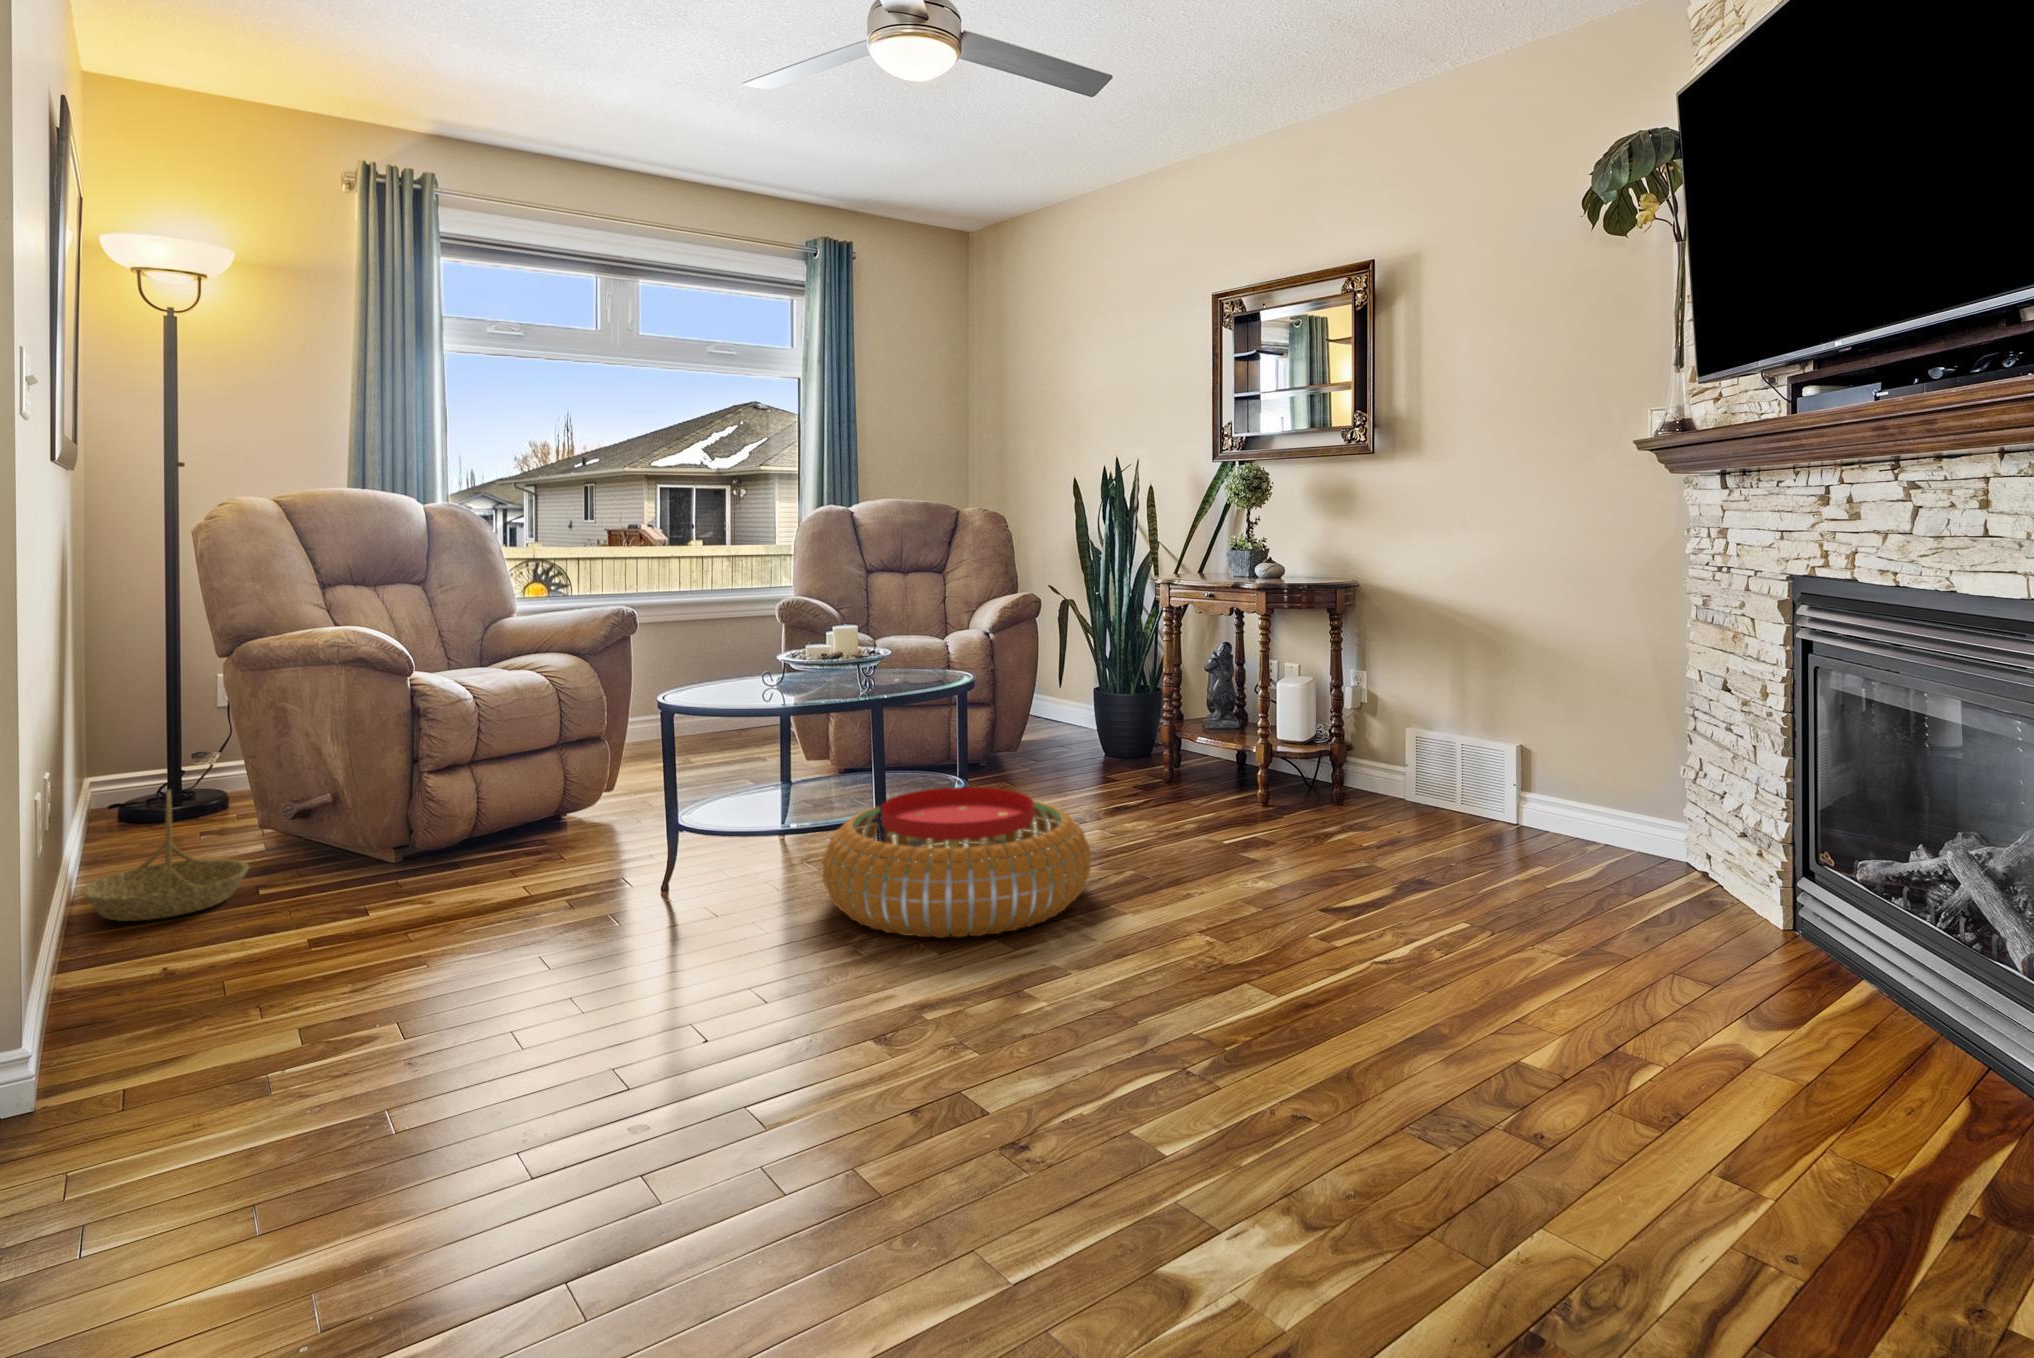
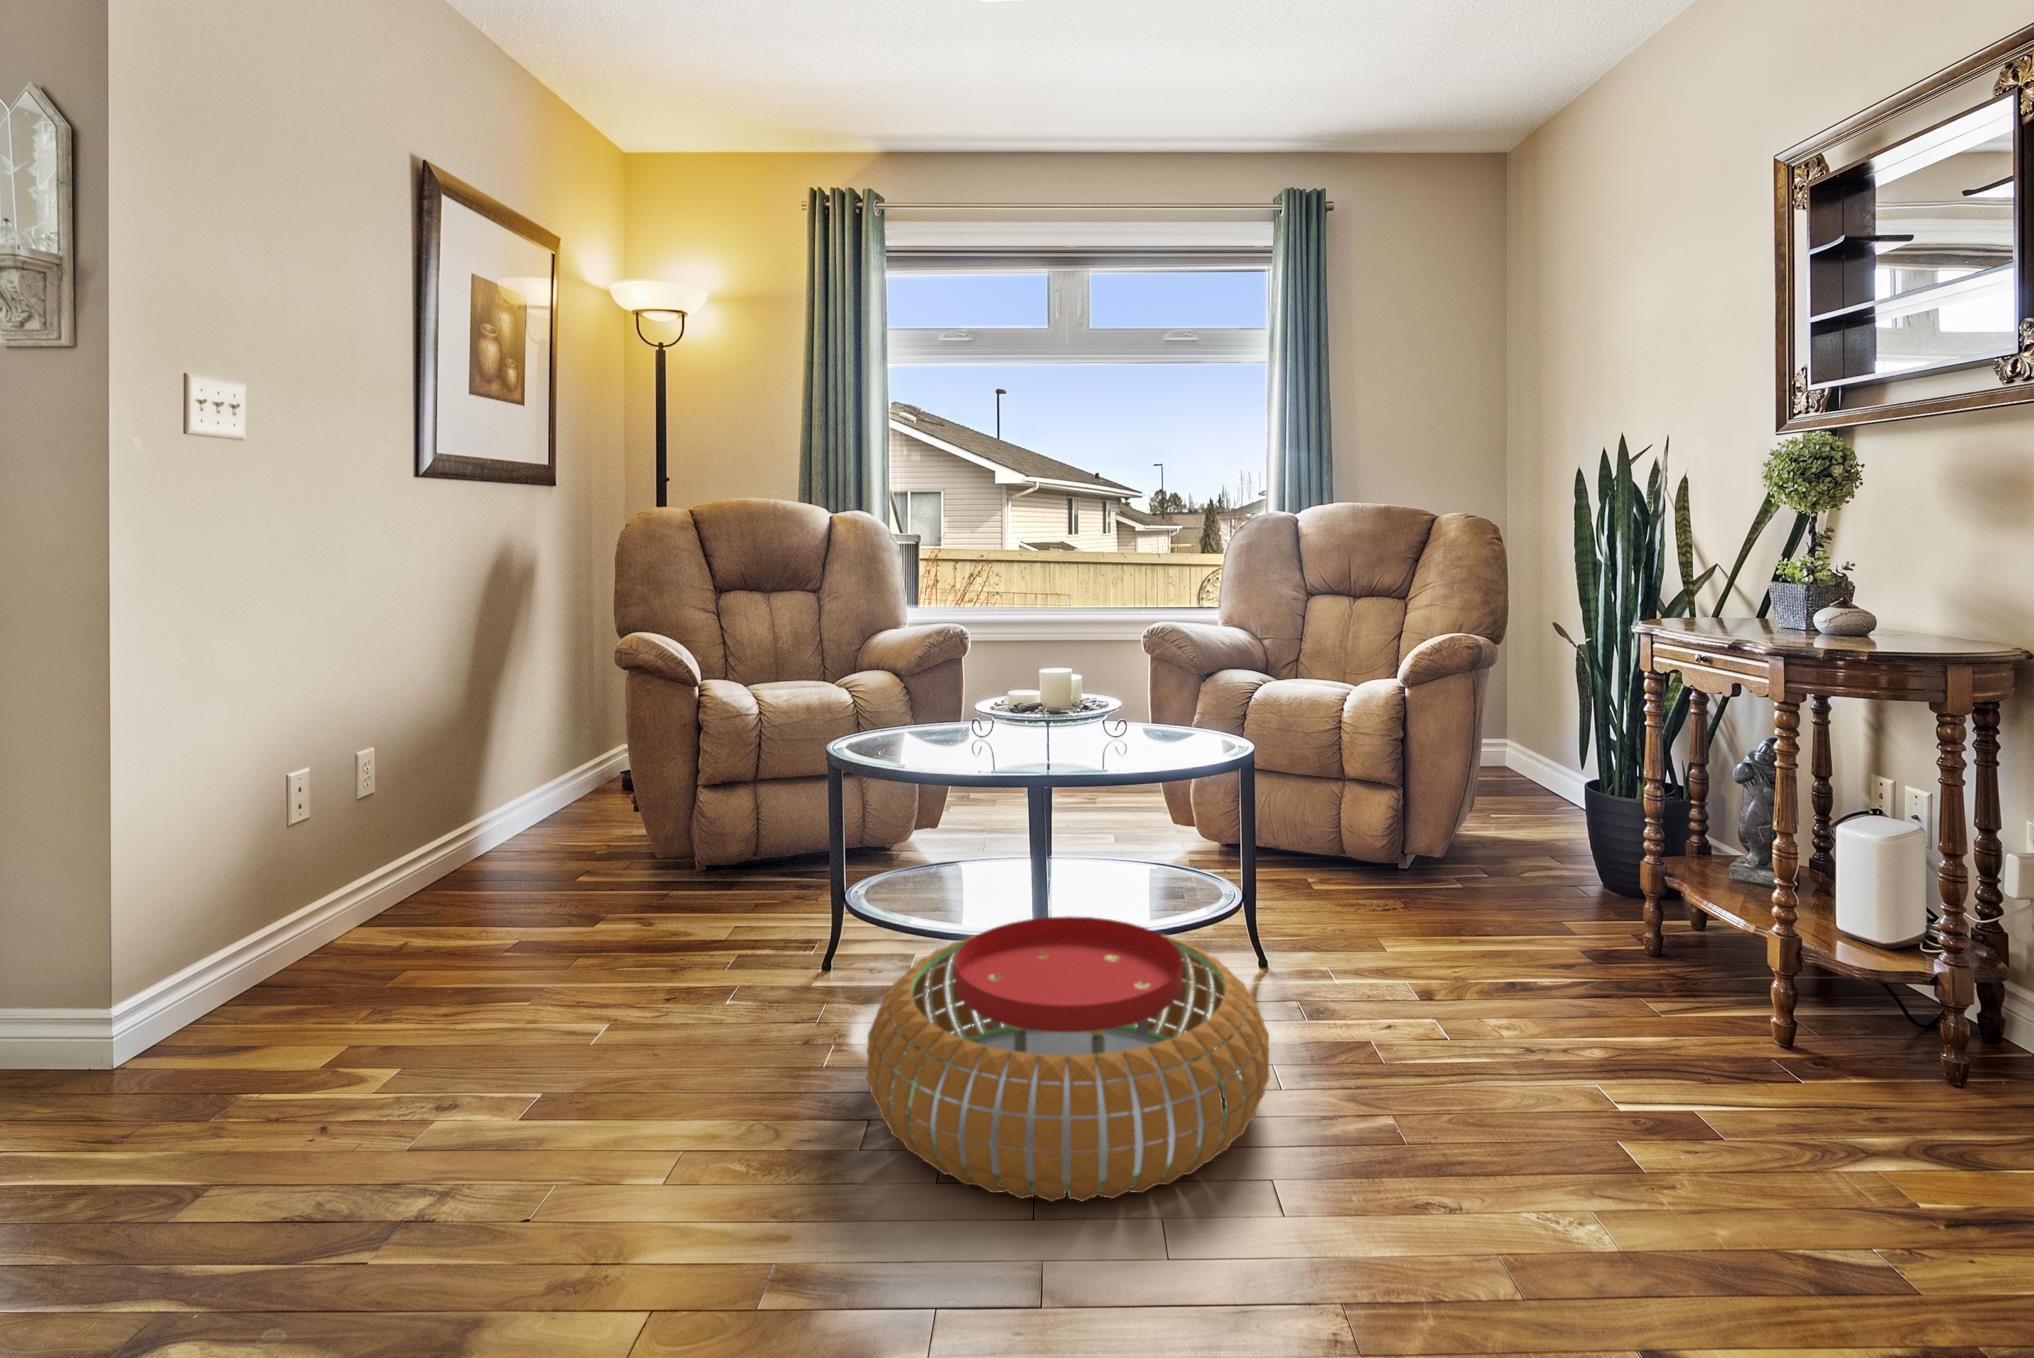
basket: present [82,790,249,921] -> none [443,770,577,889]

